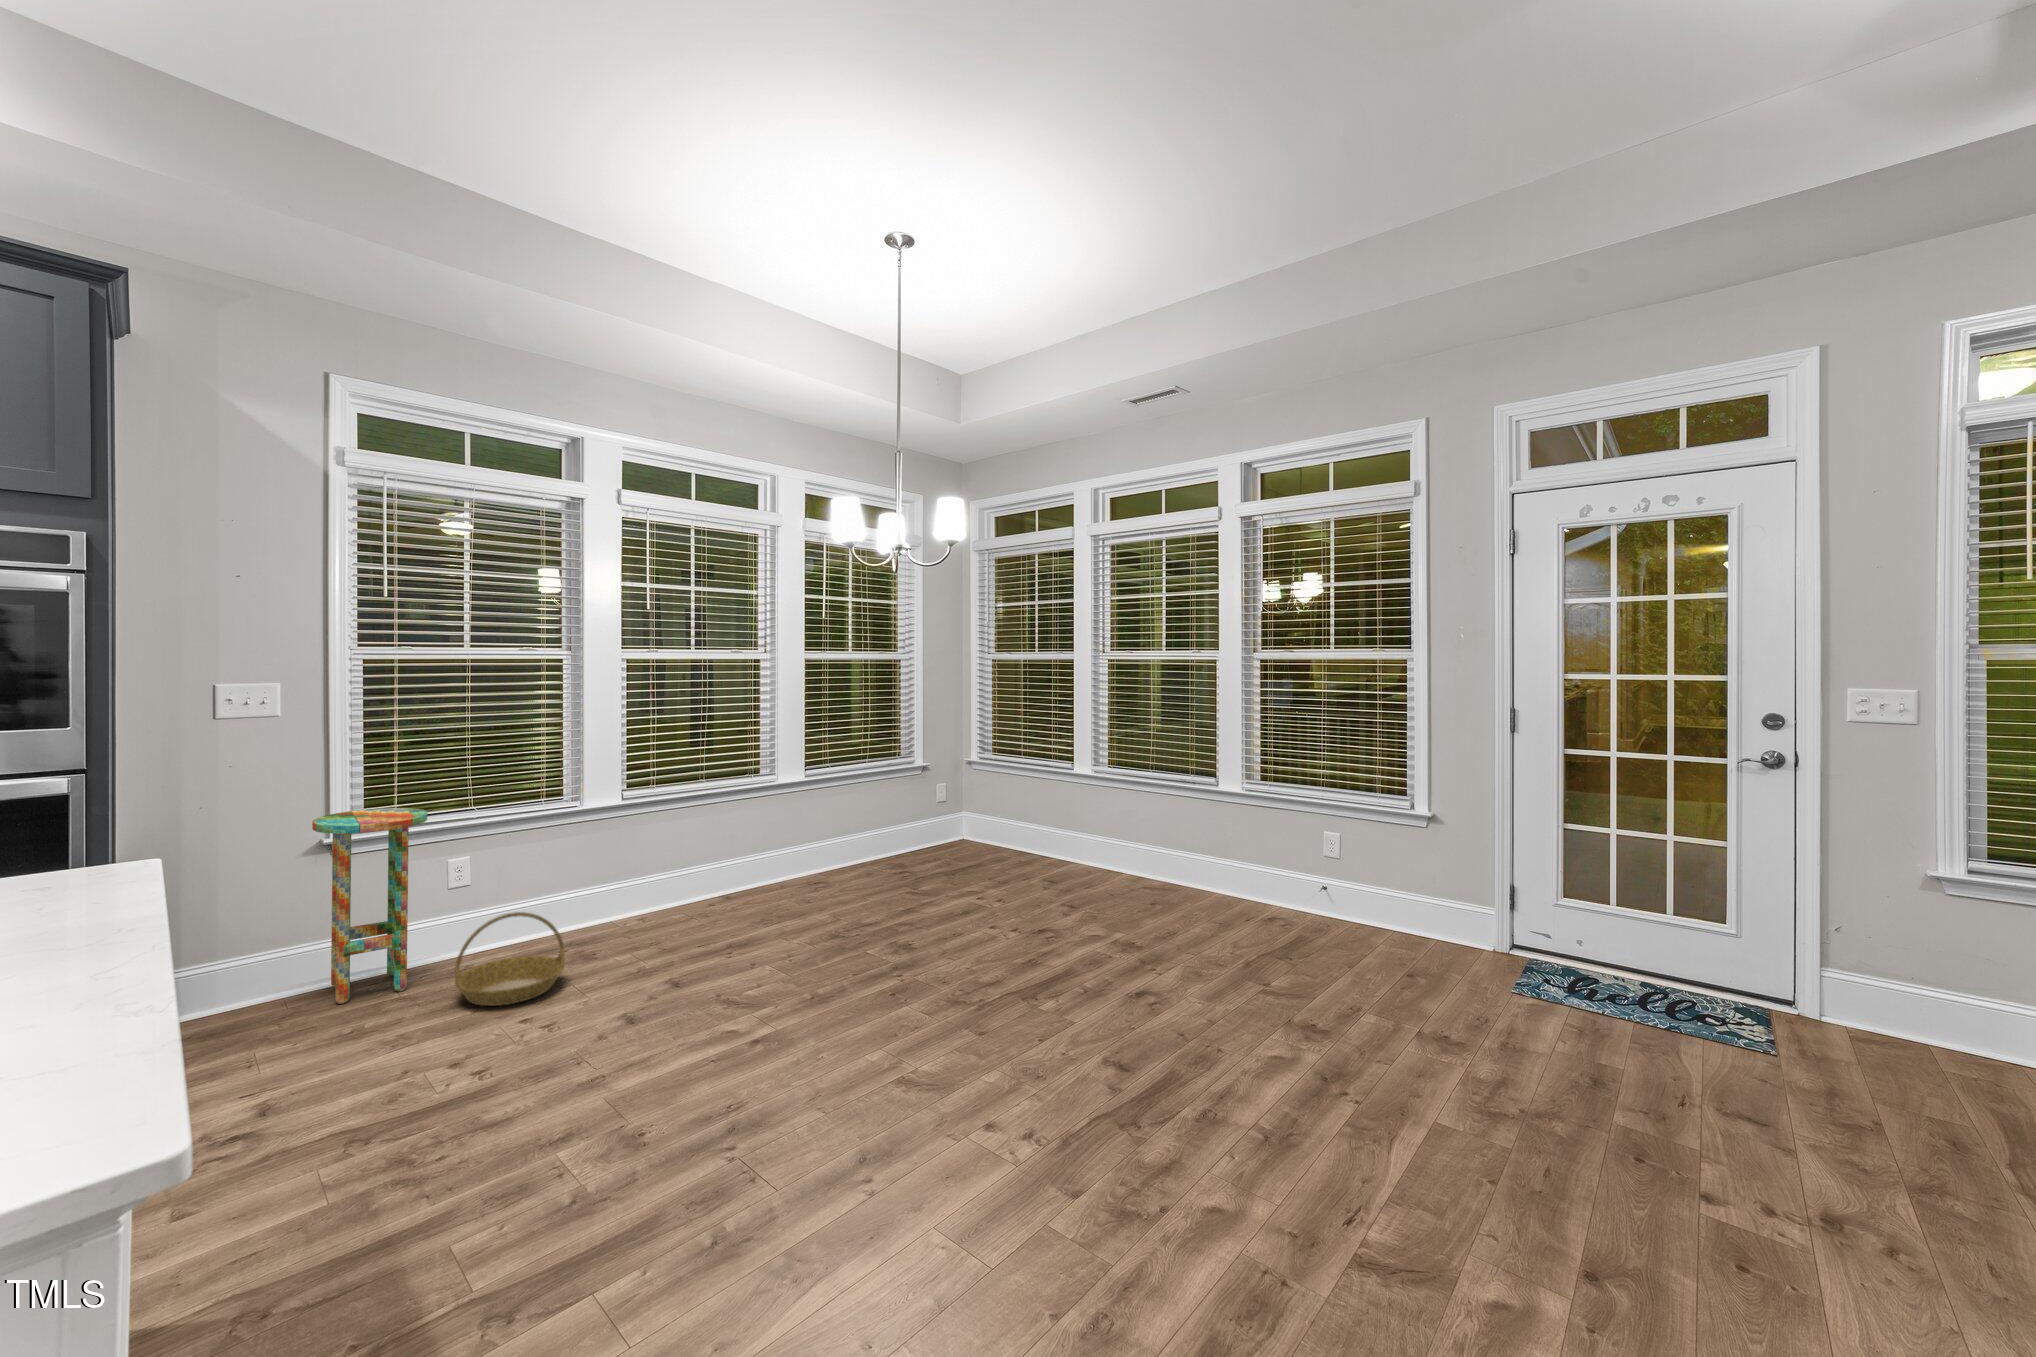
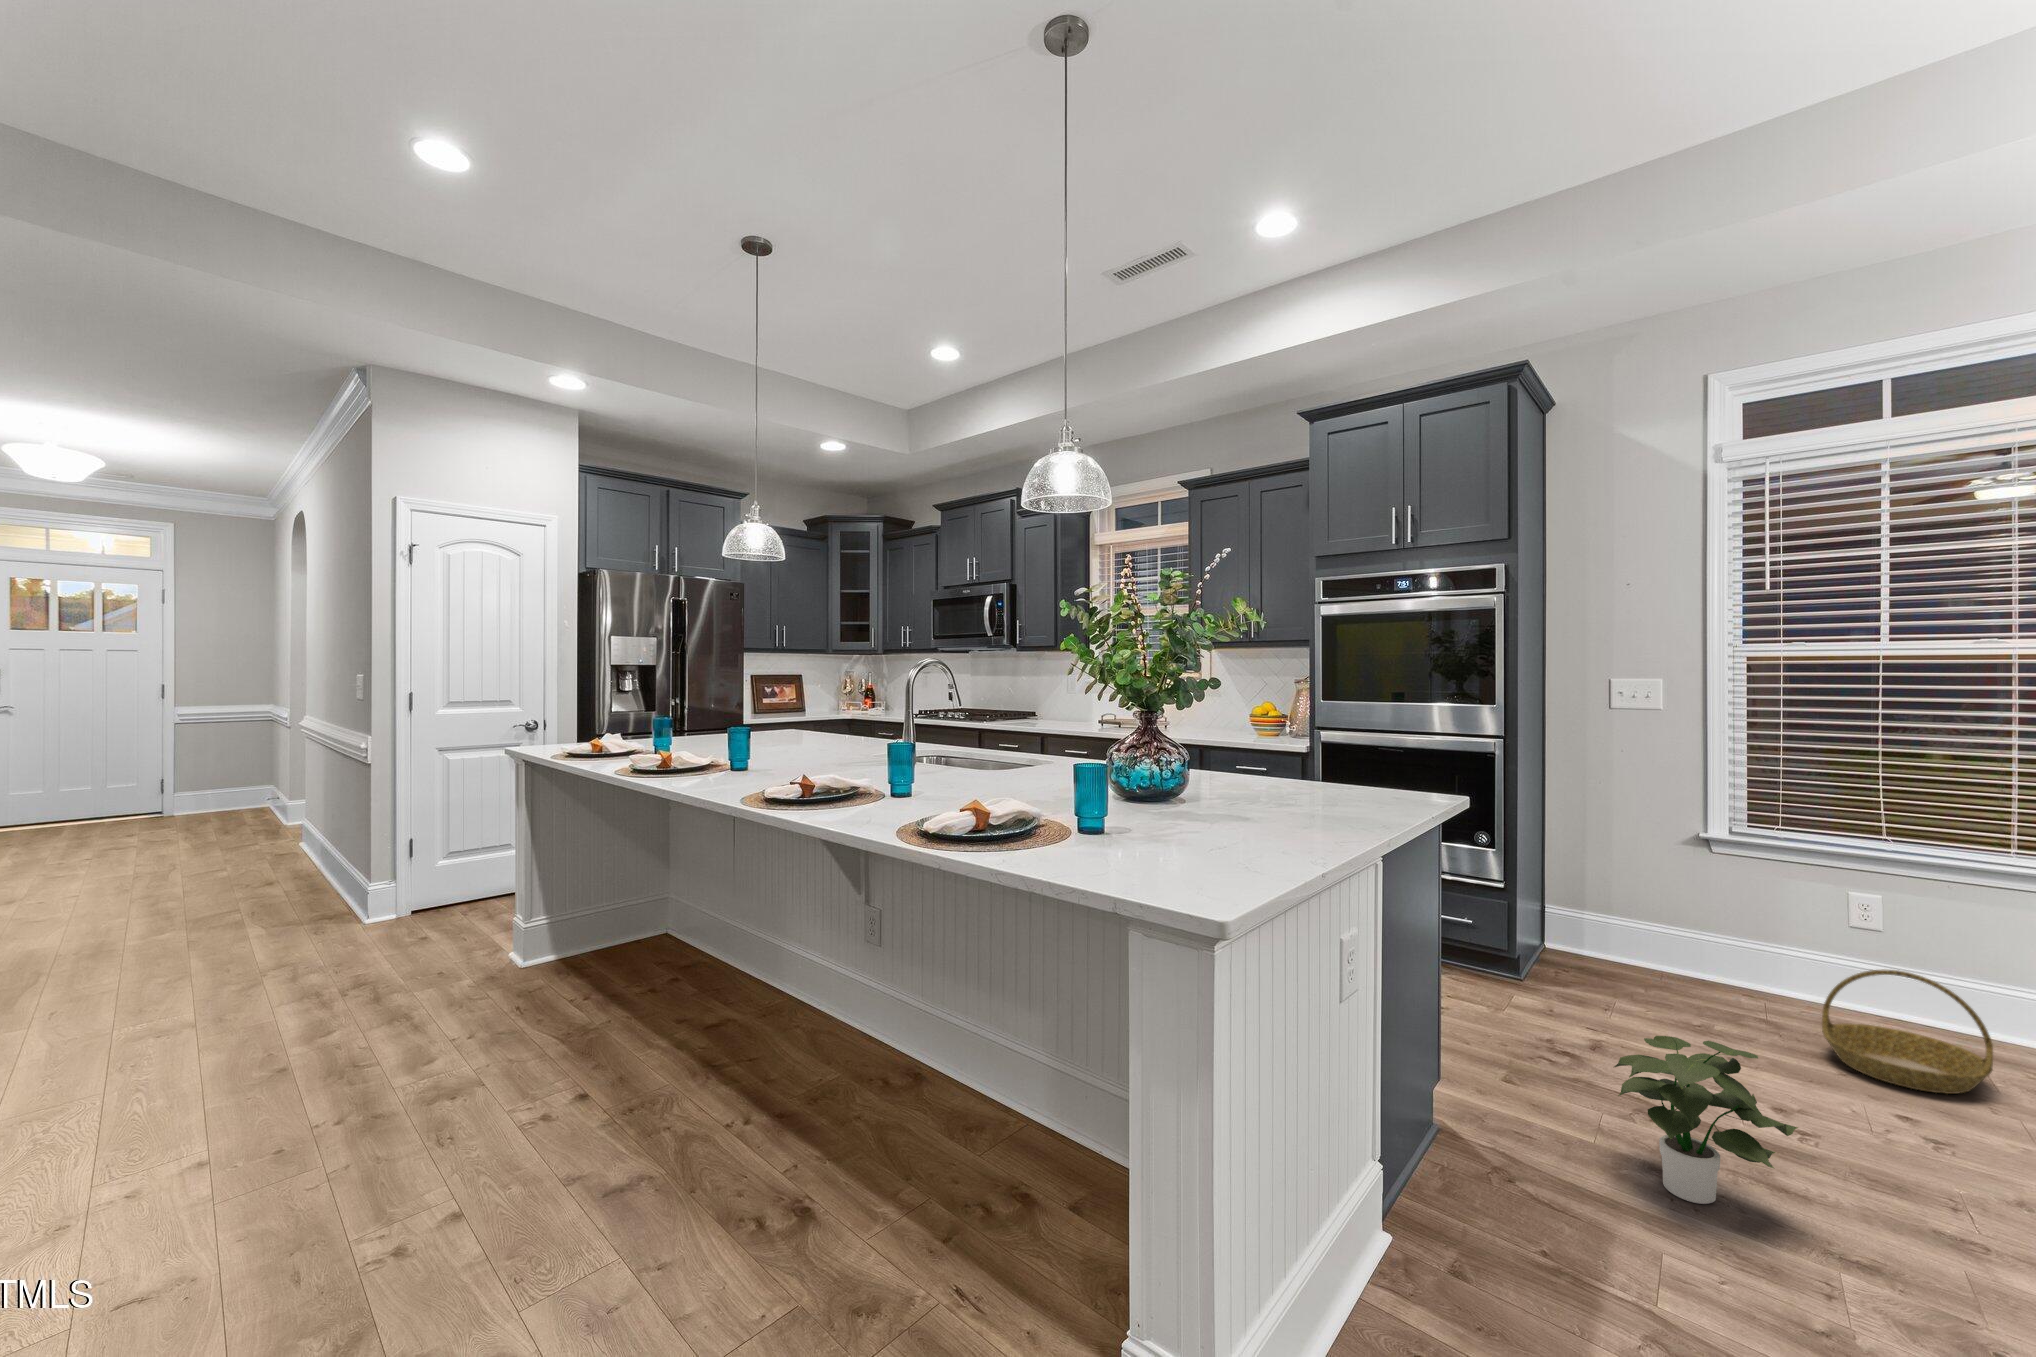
side table: present [312,808,428,1004] -> none [1684,812,1808,1017]
potted plant: none [353,1028,521,1199] -> present [1614,1036,1798,1204]

